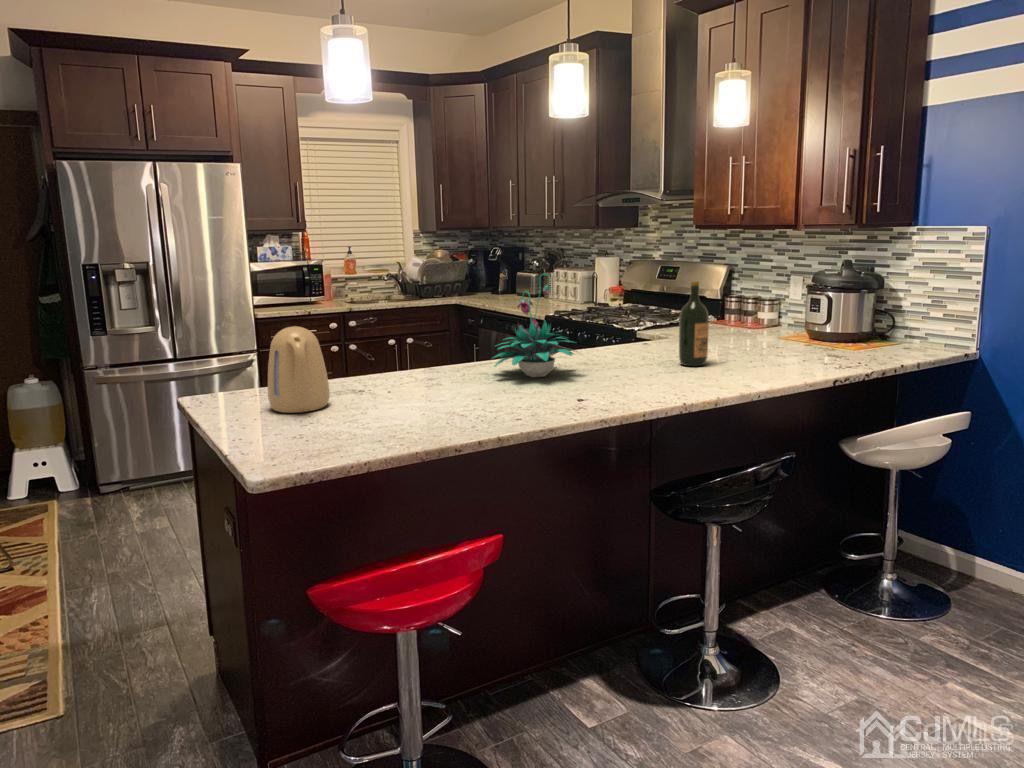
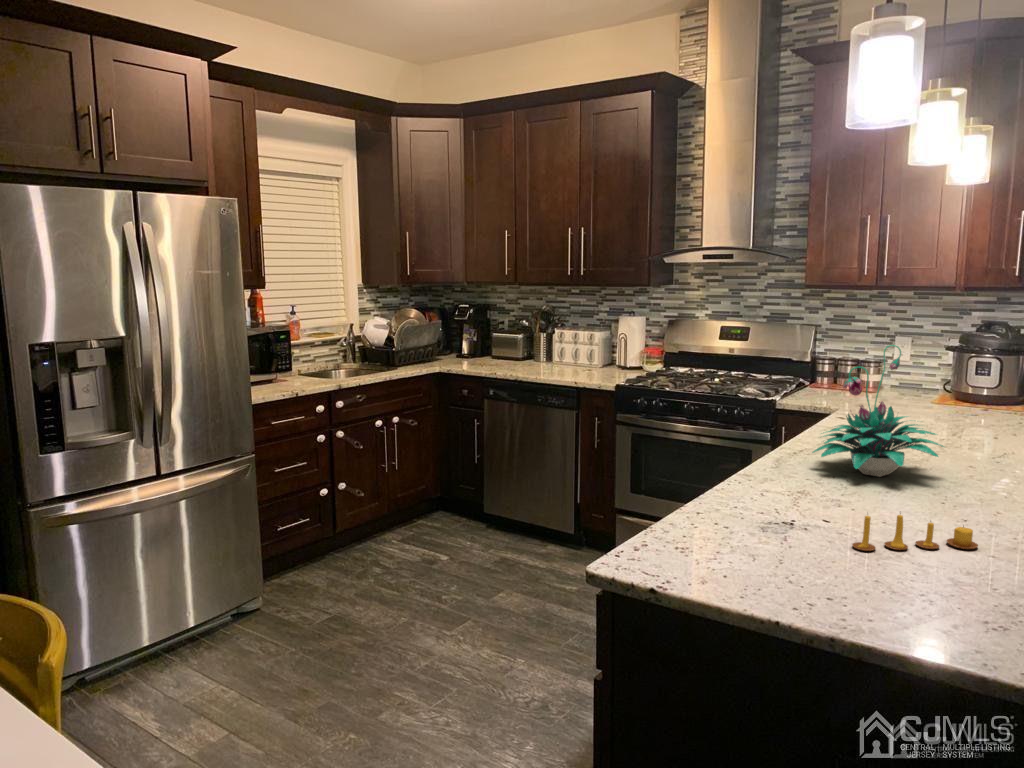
wine bottle: present [679,281,709,366] -> none [958,349,999,446]
kettle: present [268,326,330,413] -> none [706,440,835,580]
candle: none [376,382,456,412] -> present [852,514,978,551]

